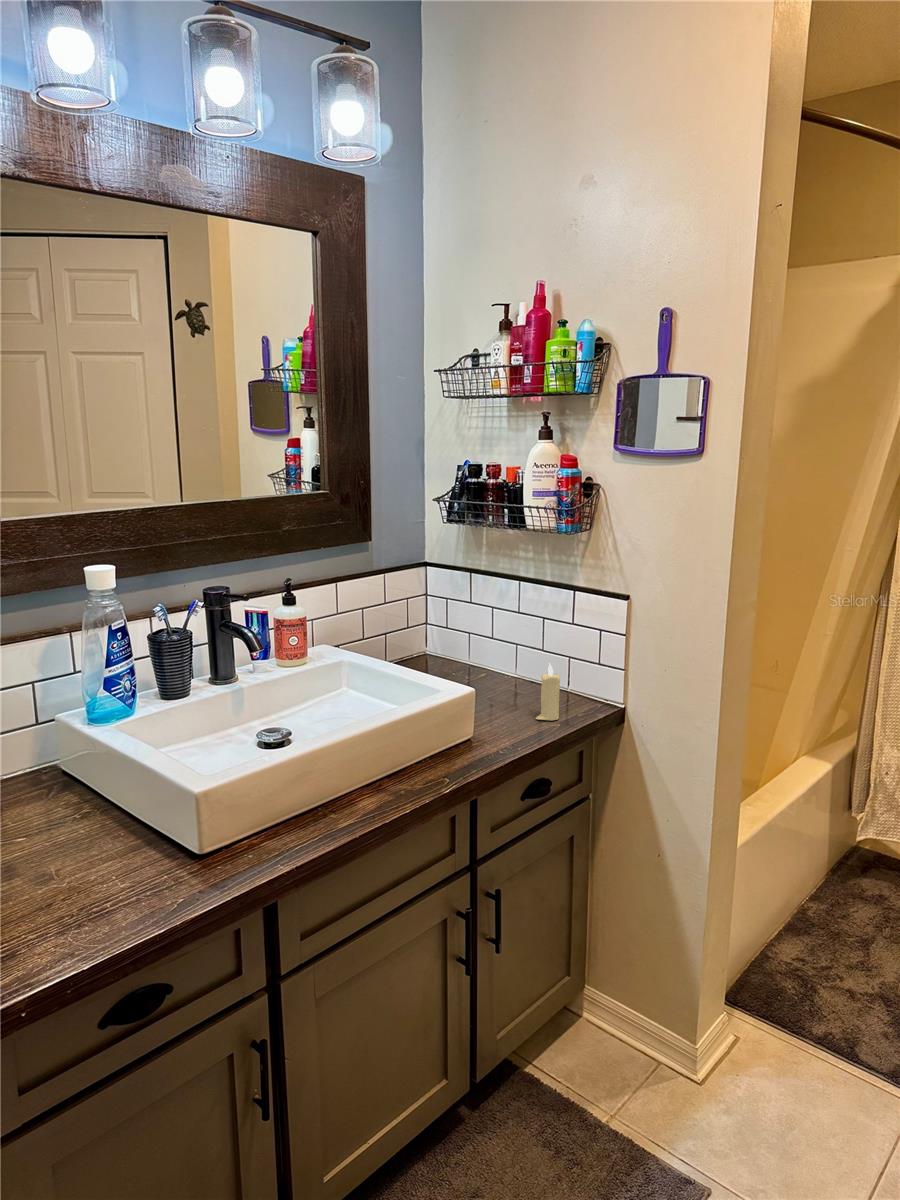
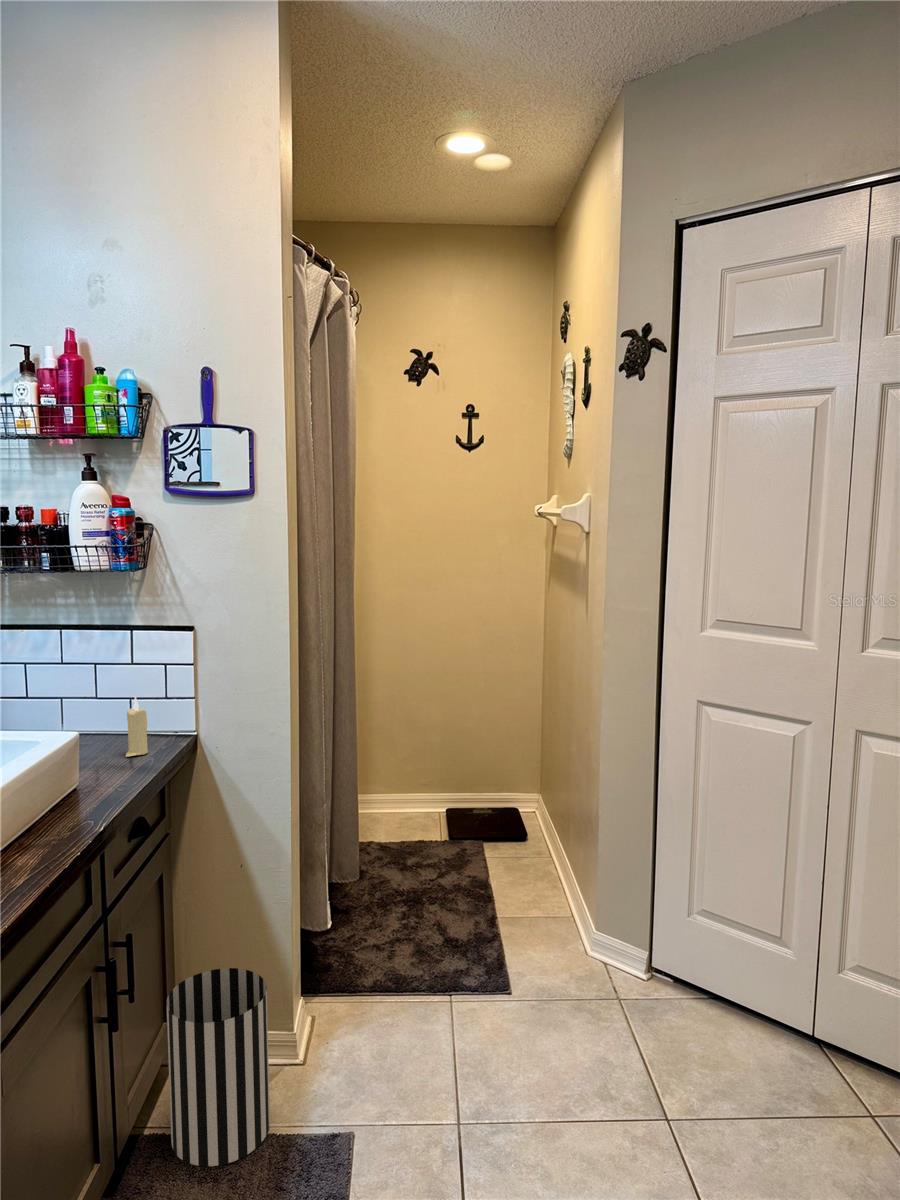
wastebasket: none [541,944,645,1142] -> present [166,968,270,1166]

